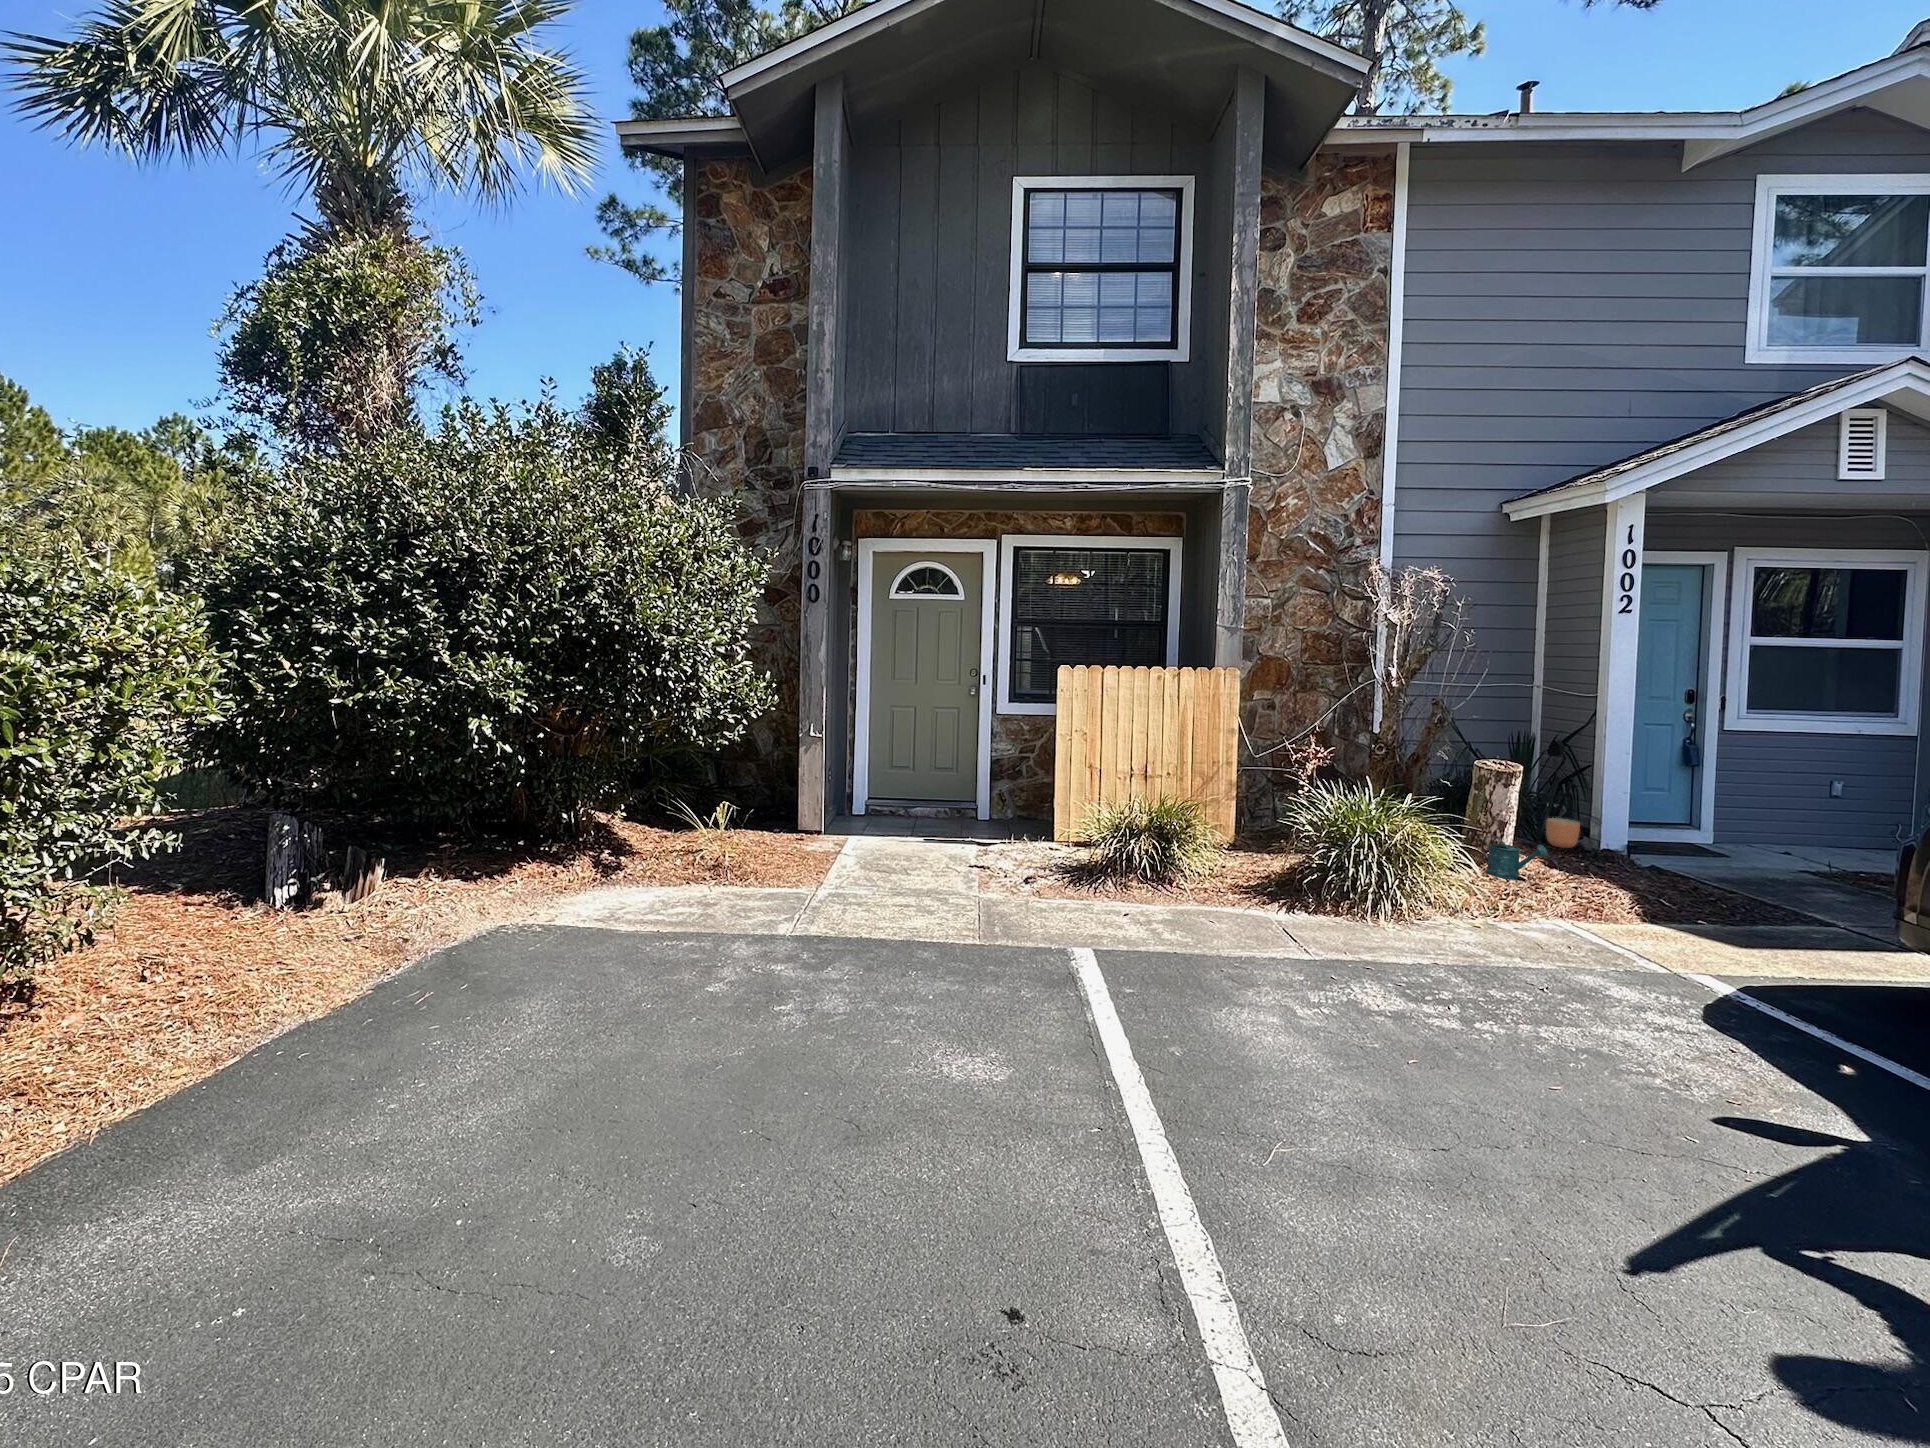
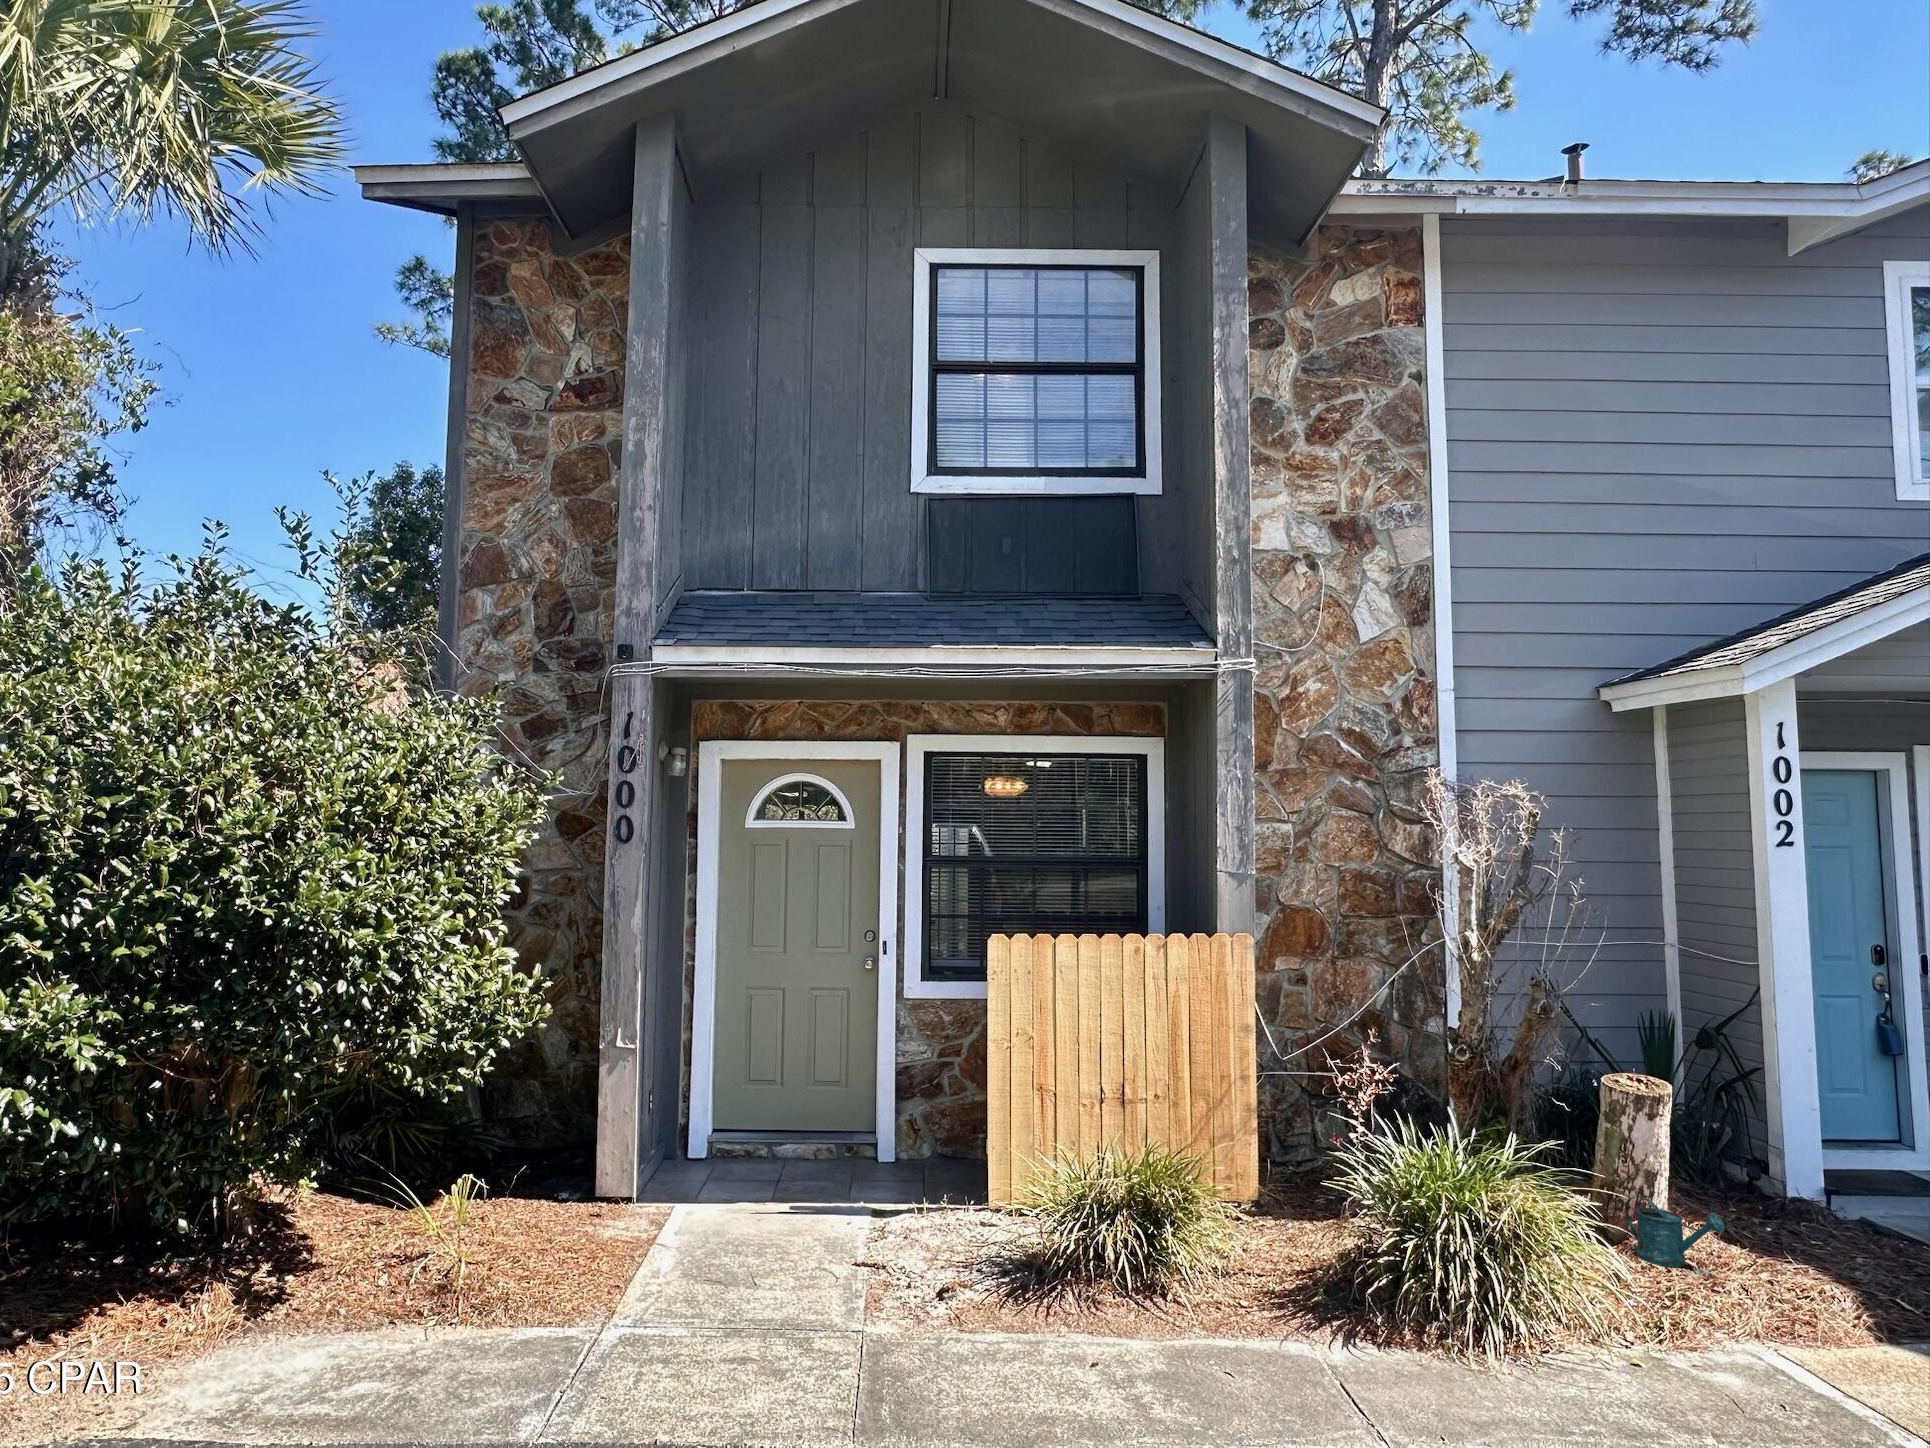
planter: present [1546,818,1580,848] -> none [1711,1152,1760,1199]

